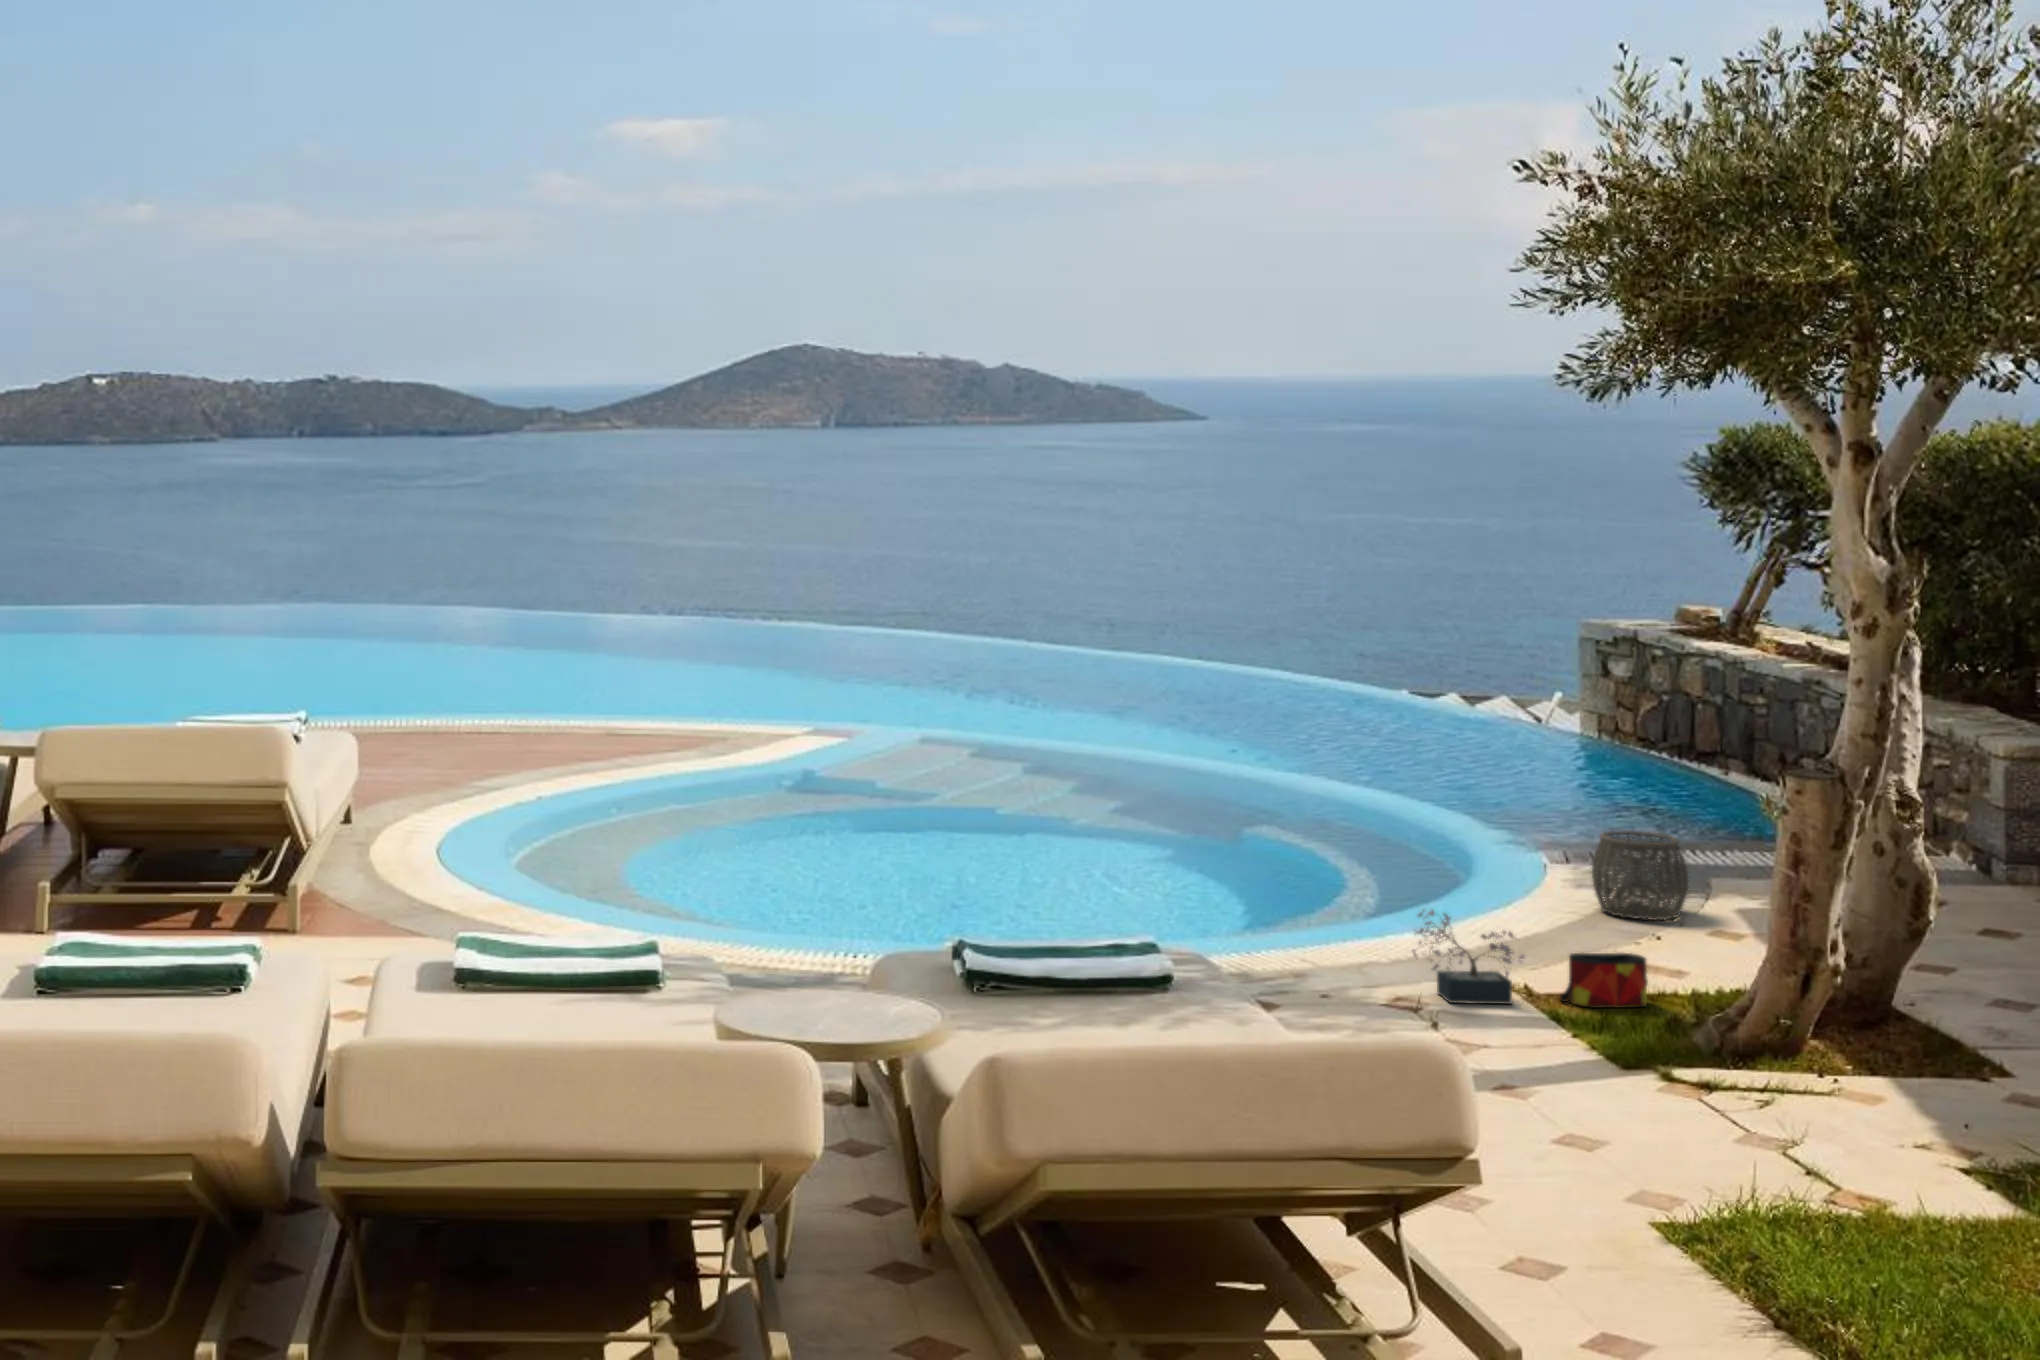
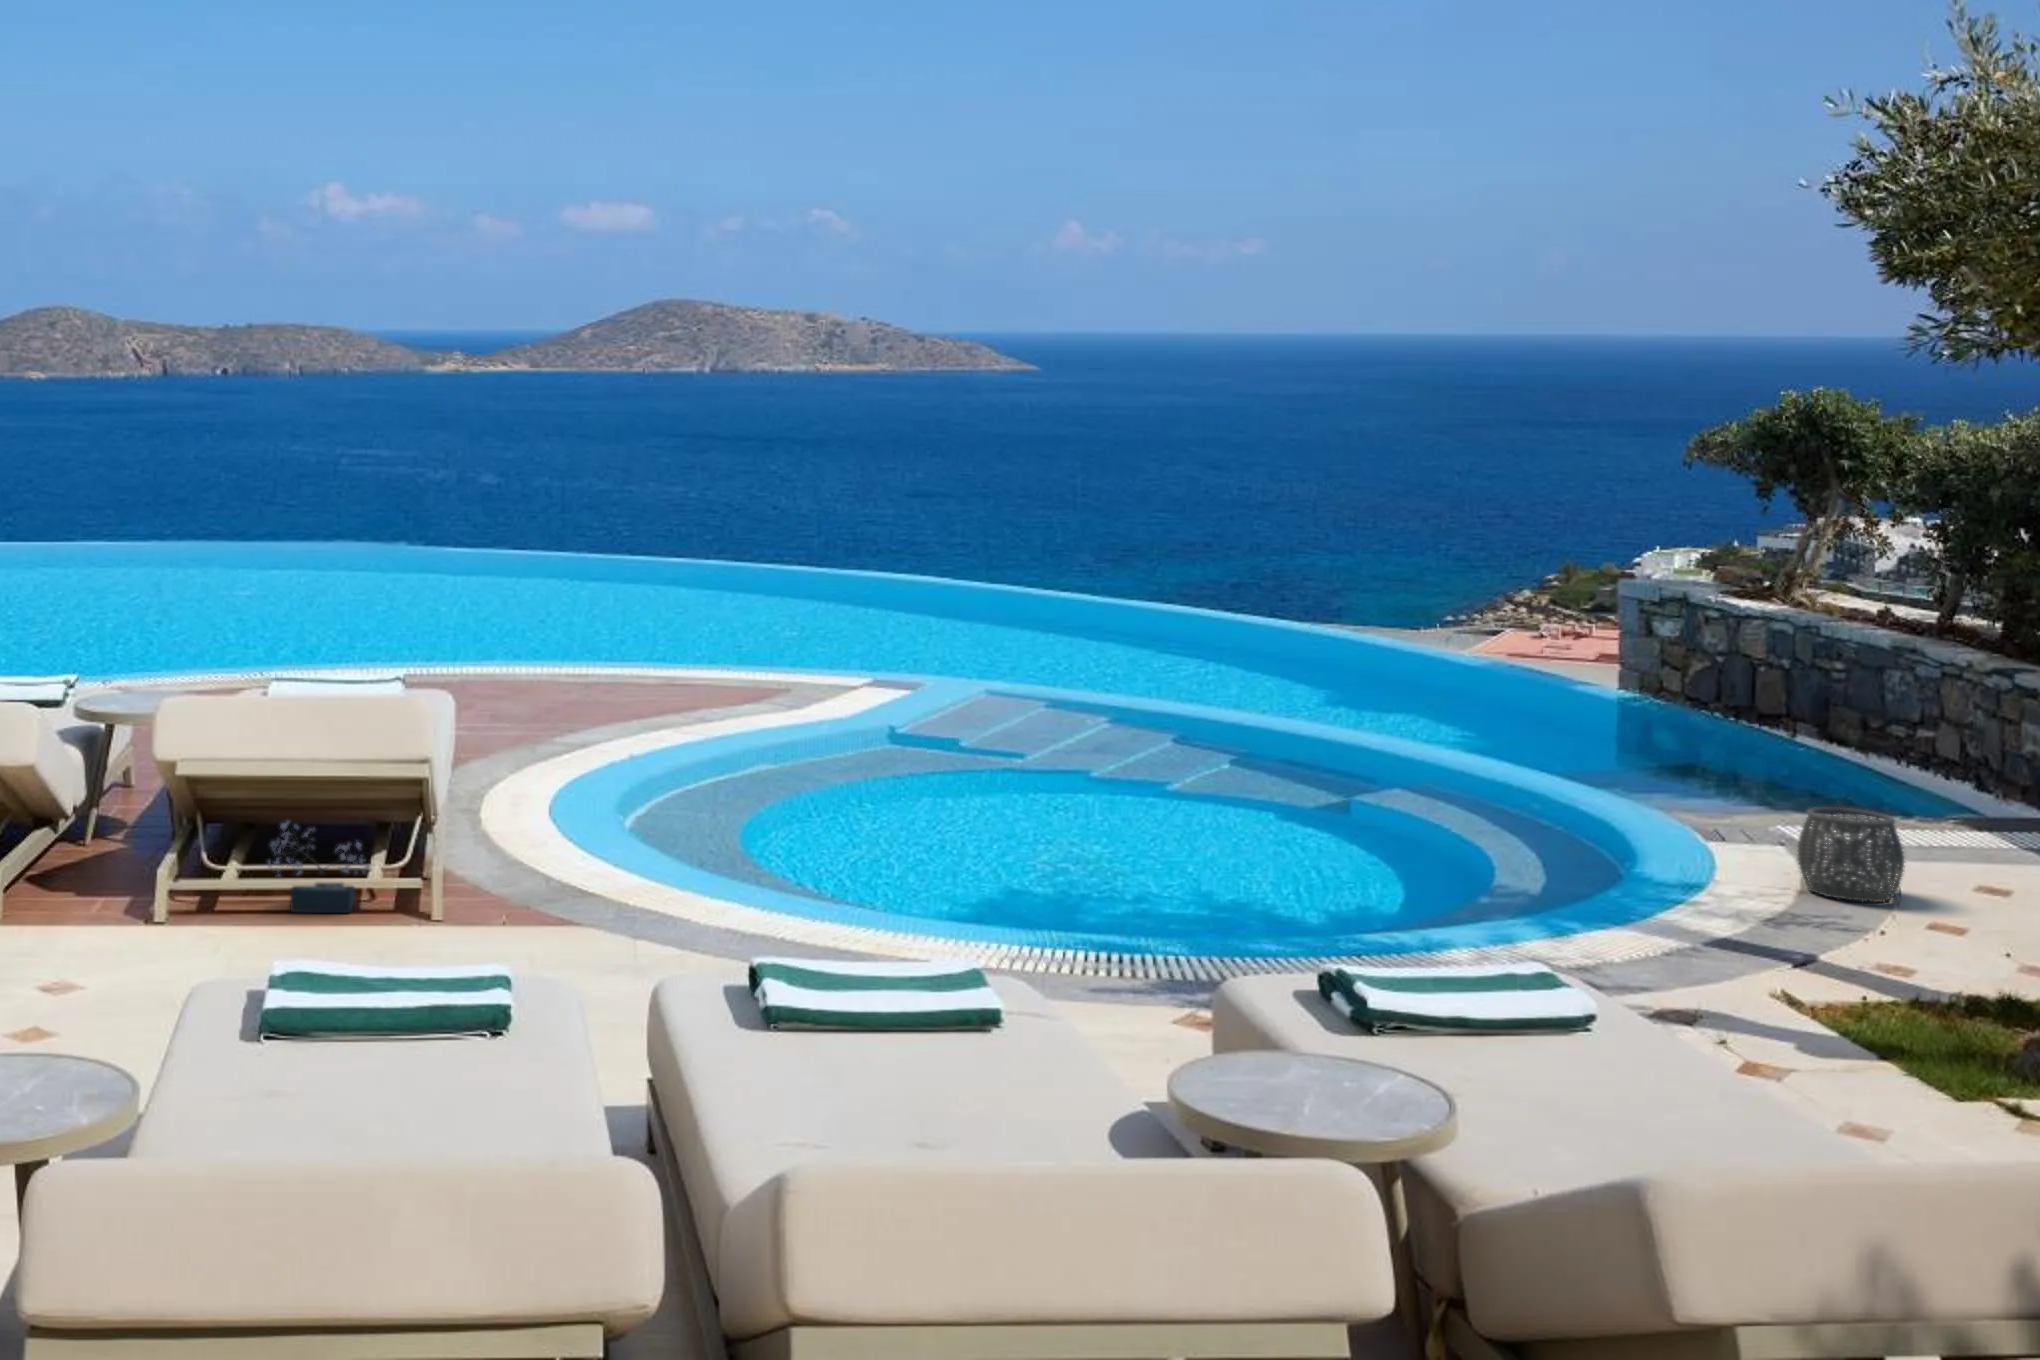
decorative plant: present [1413,910,1524,1004] -> present [268,821,369,913]
bag: present [1560,953,1648,1008] -> none [1865,950,1960,1012]

